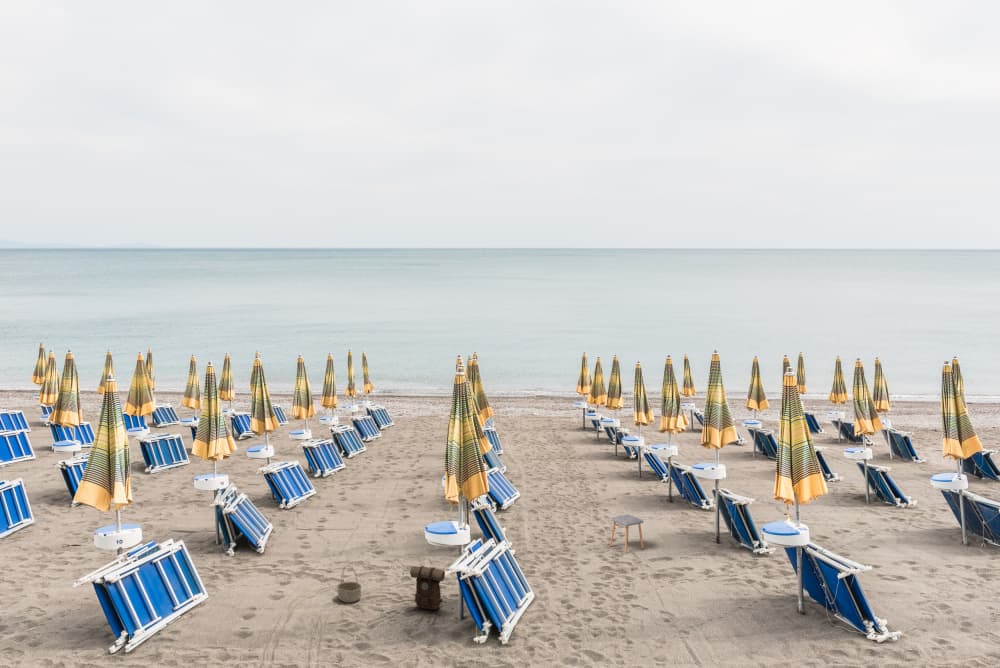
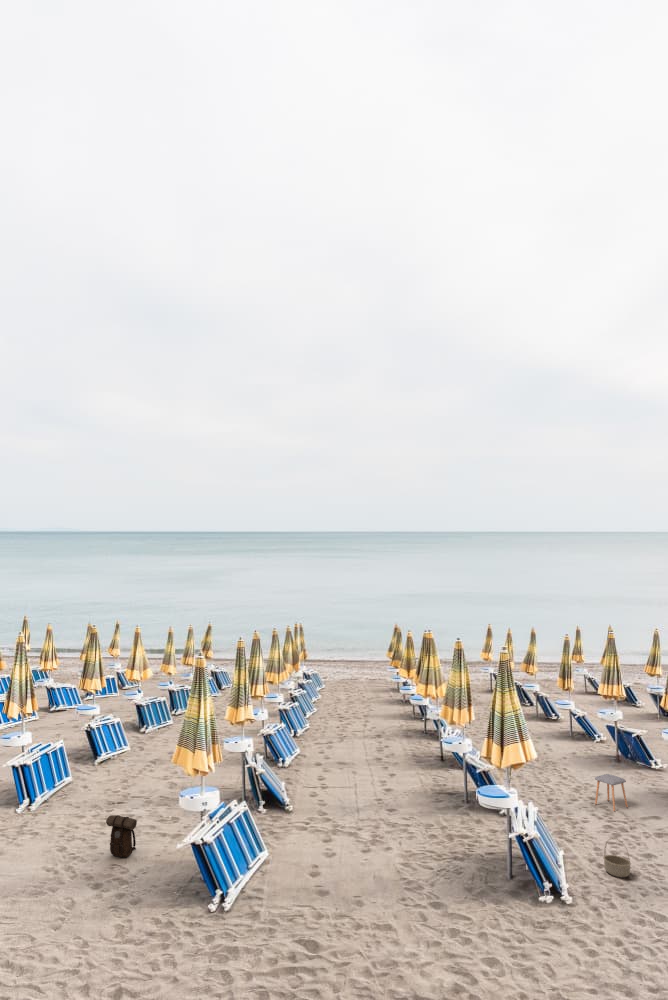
basket: present [337,566,362,603] -> present [603,838,631,877]
backpack: present [410,566,445,610] -> present [106,815,137,858]

